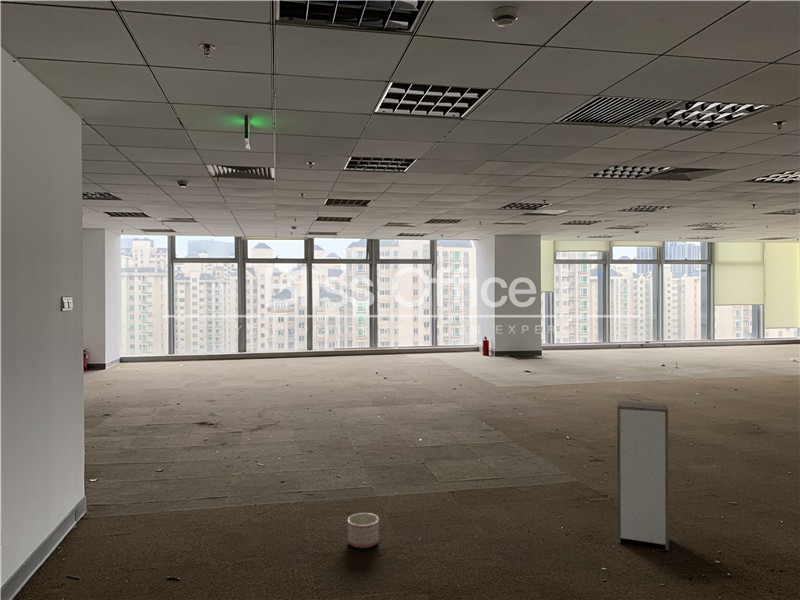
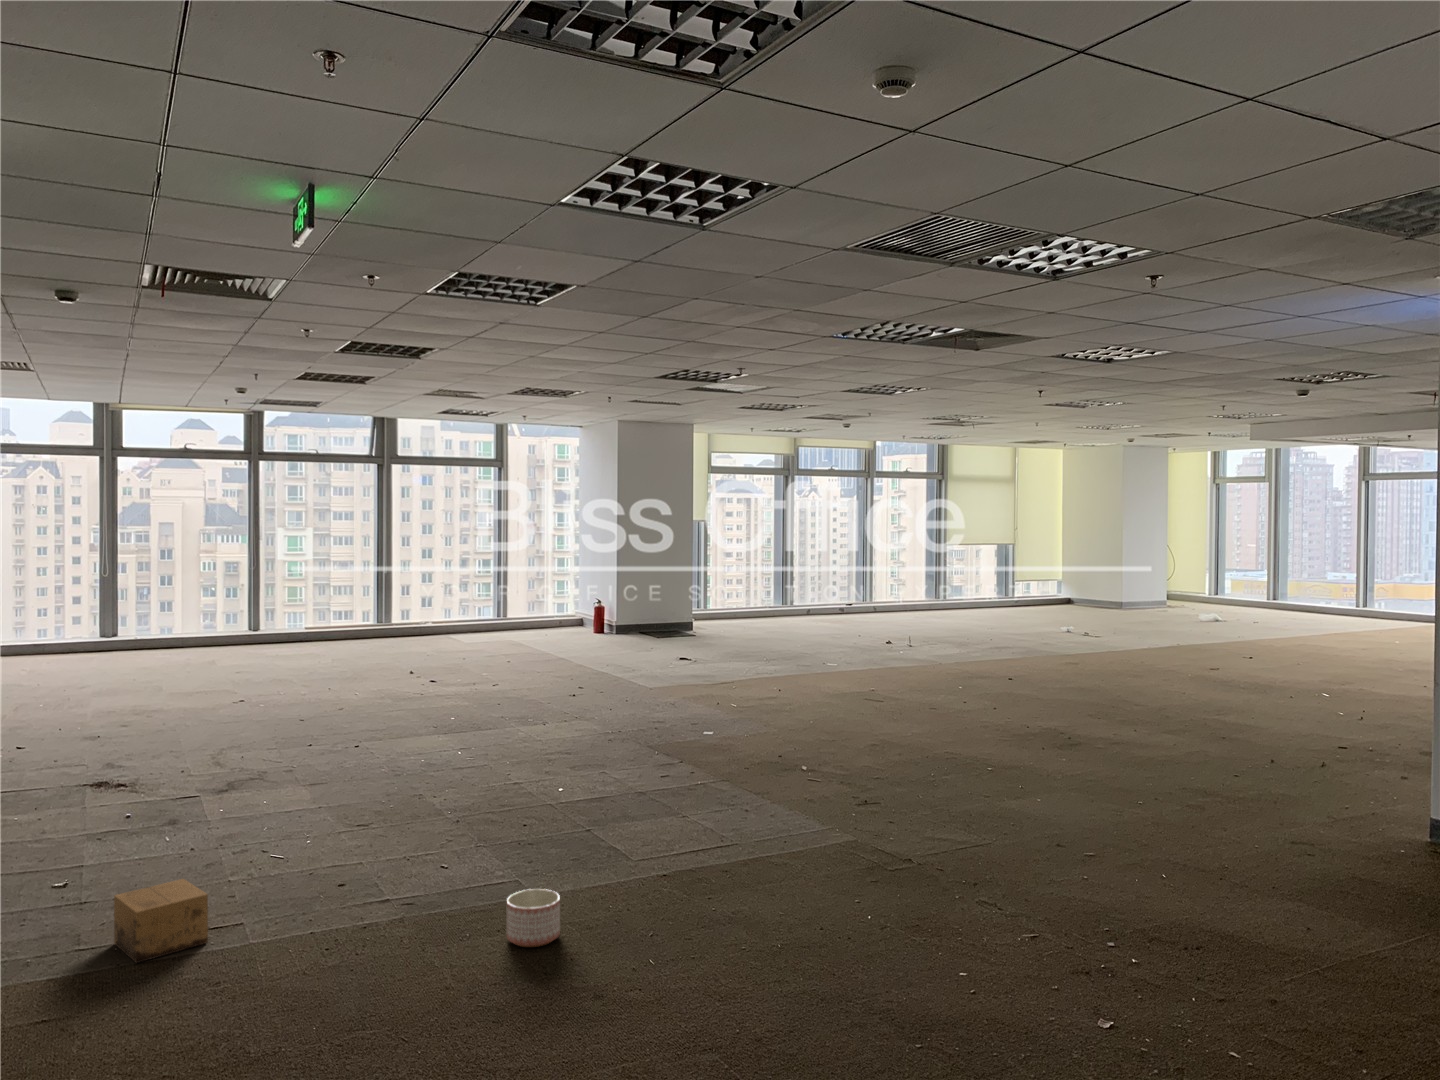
storage cabinet: present [617,401,669,551] -> none [911,681,987,895]
cardboard box: none [161,486,202,529] -> present [114,879,208,963]

